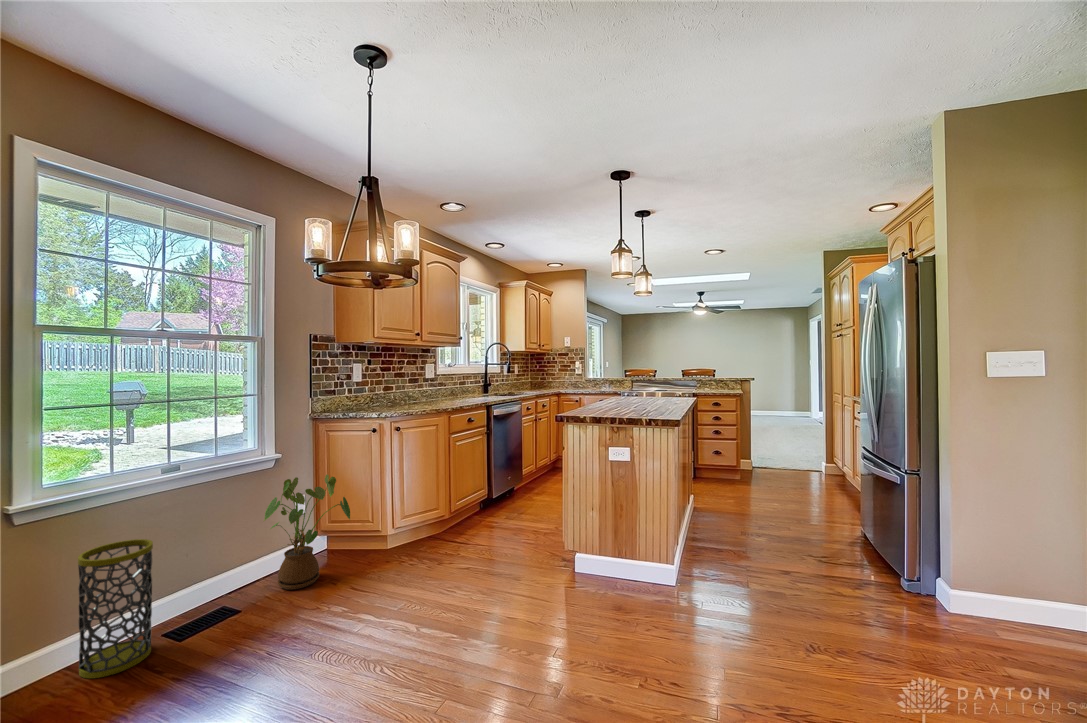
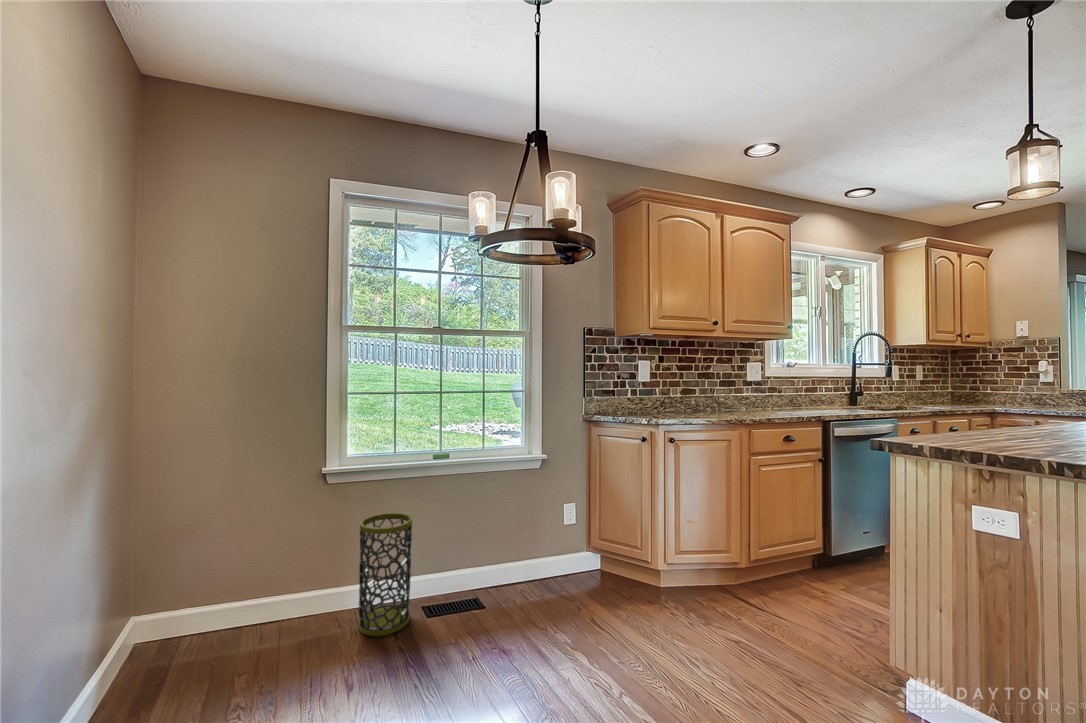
house plant: present [264,475,350,590] -> none [512,482,598,613]

